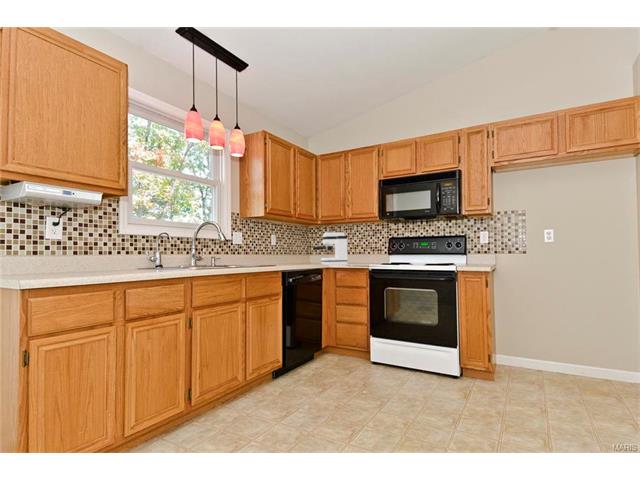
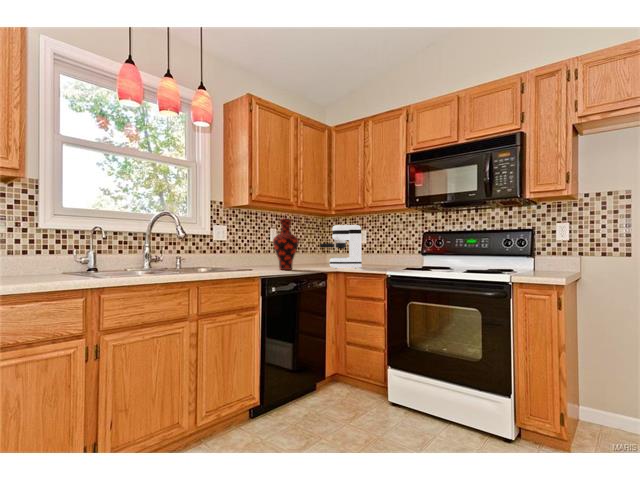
vase: none [284,227,304,267] -> present [273,218,299,270]

